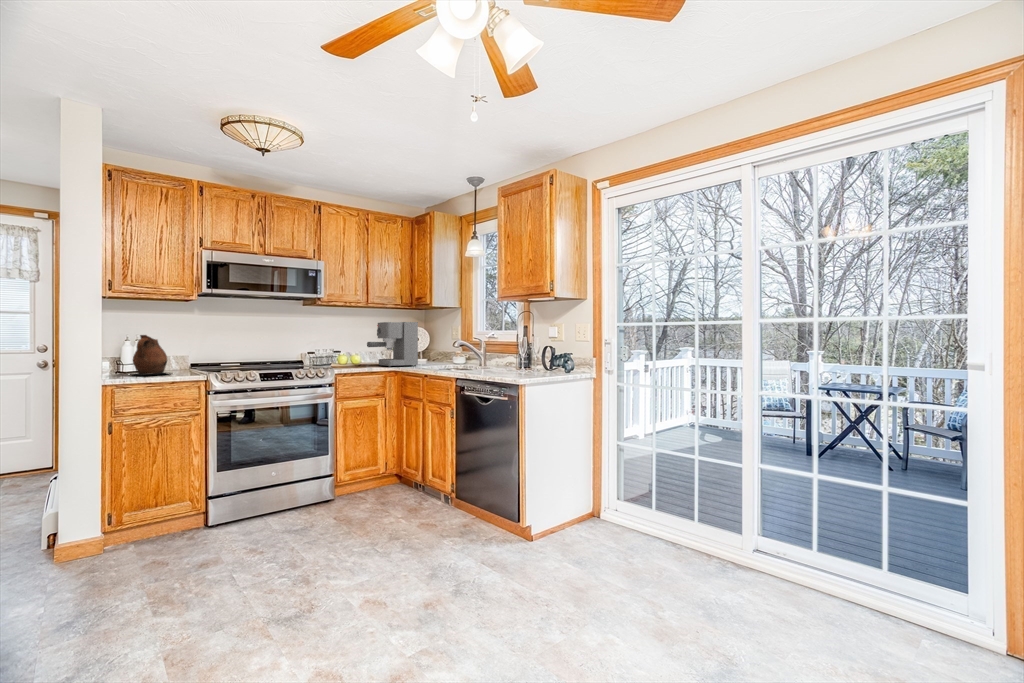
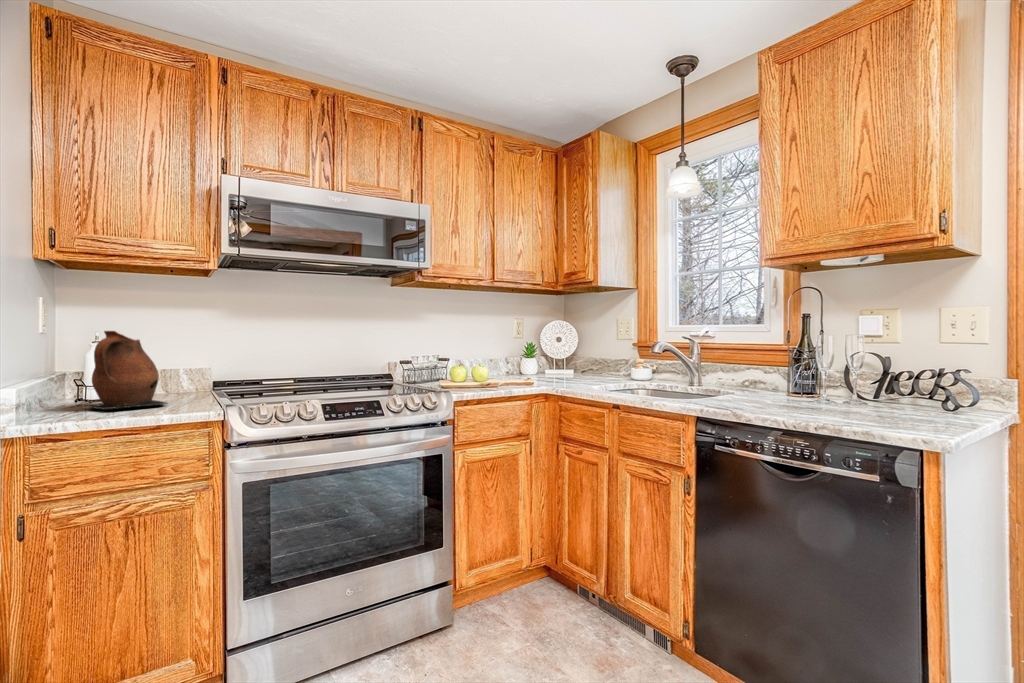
coffee maker: present [367,322,418,367] -> none [503,309,586,387]

